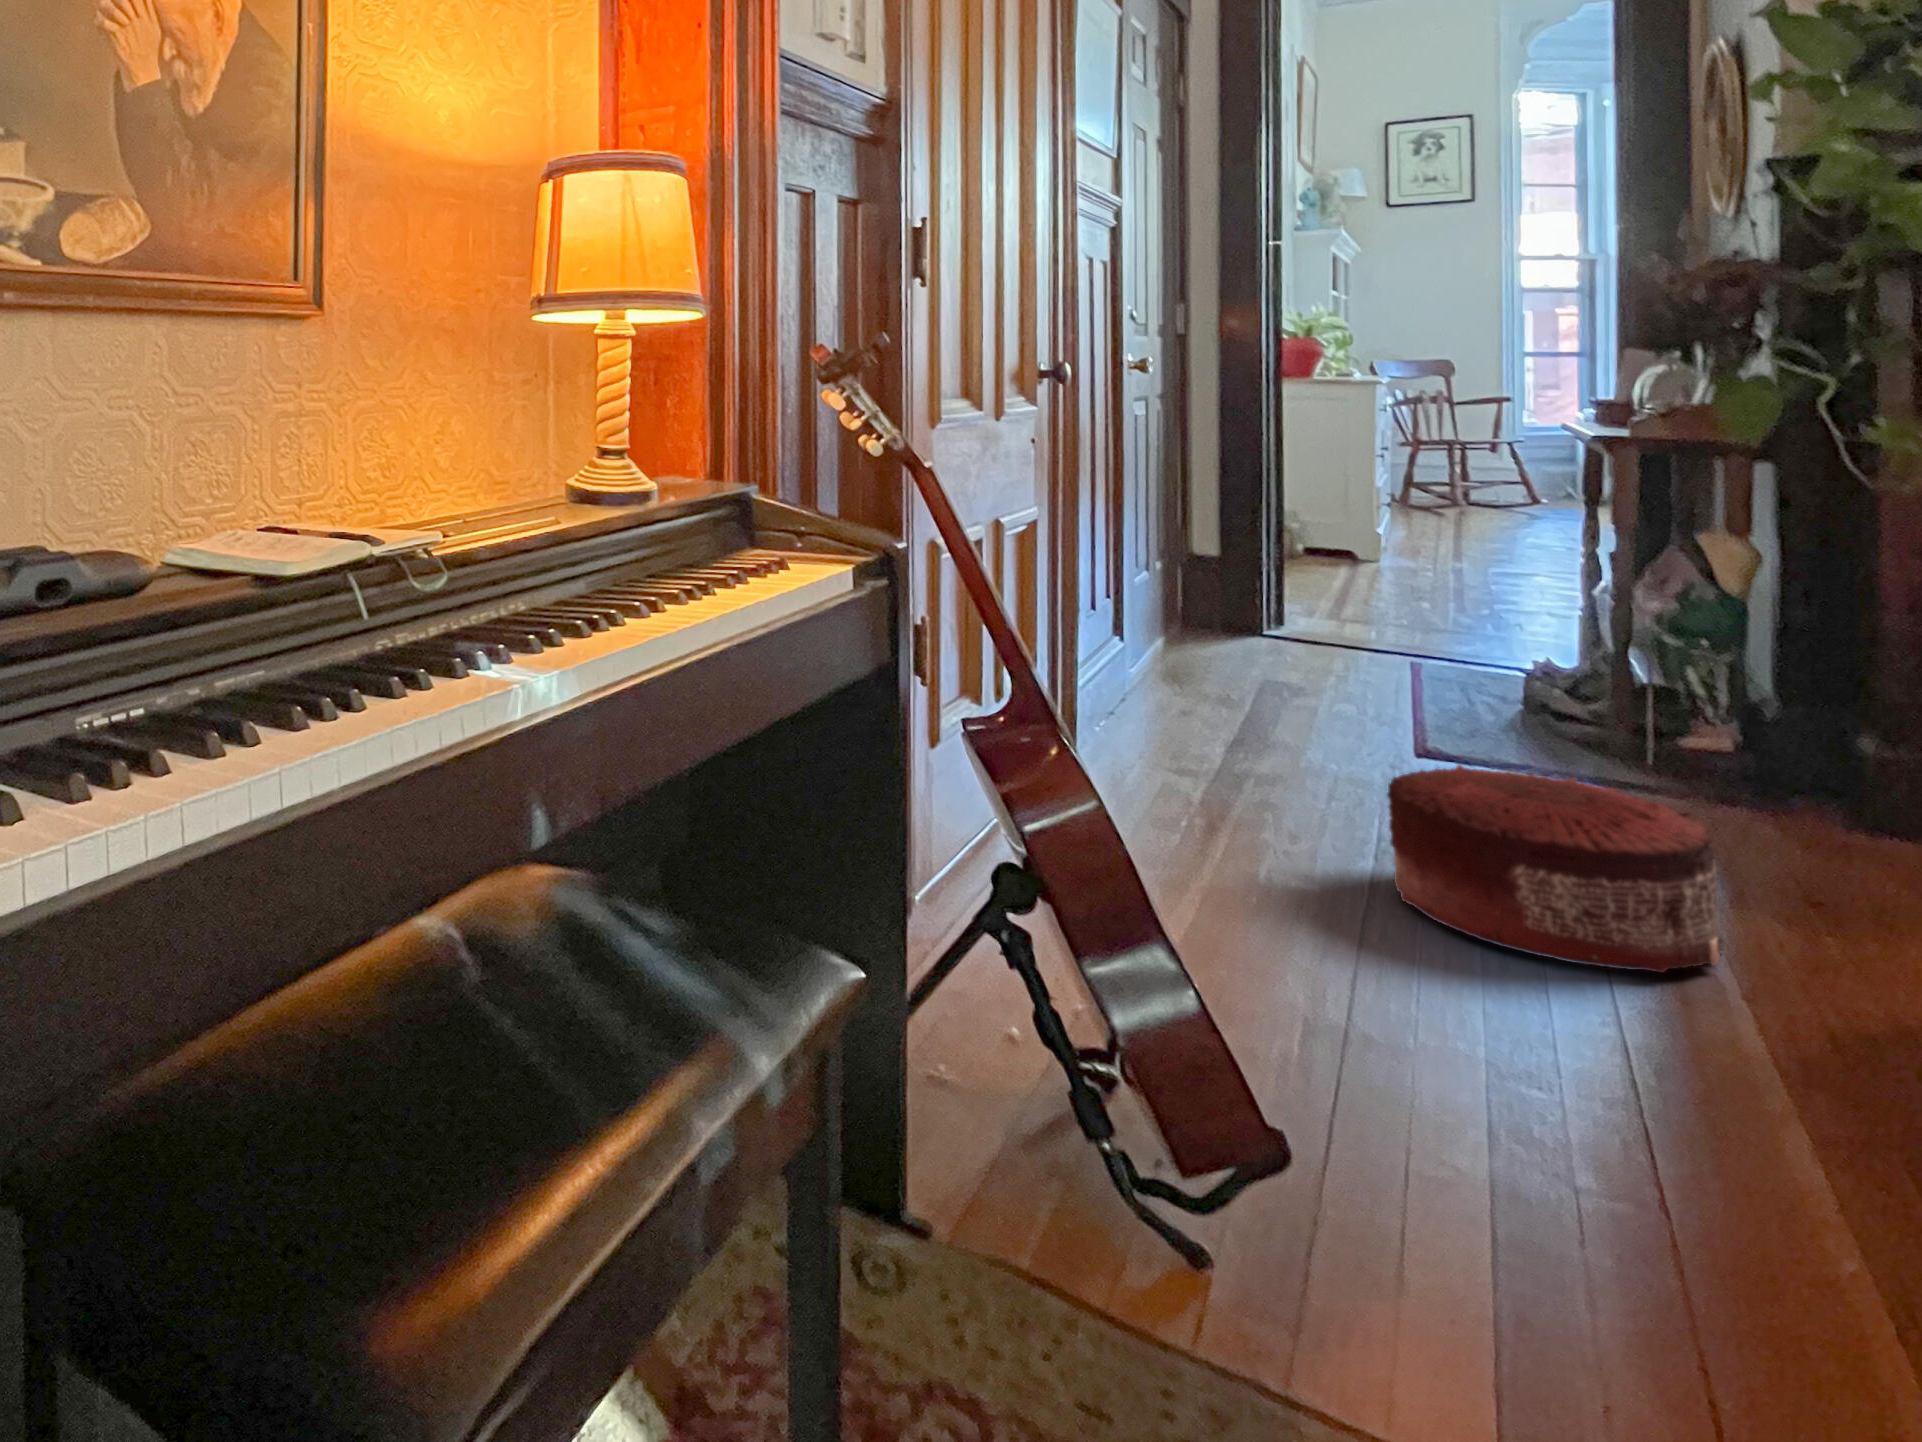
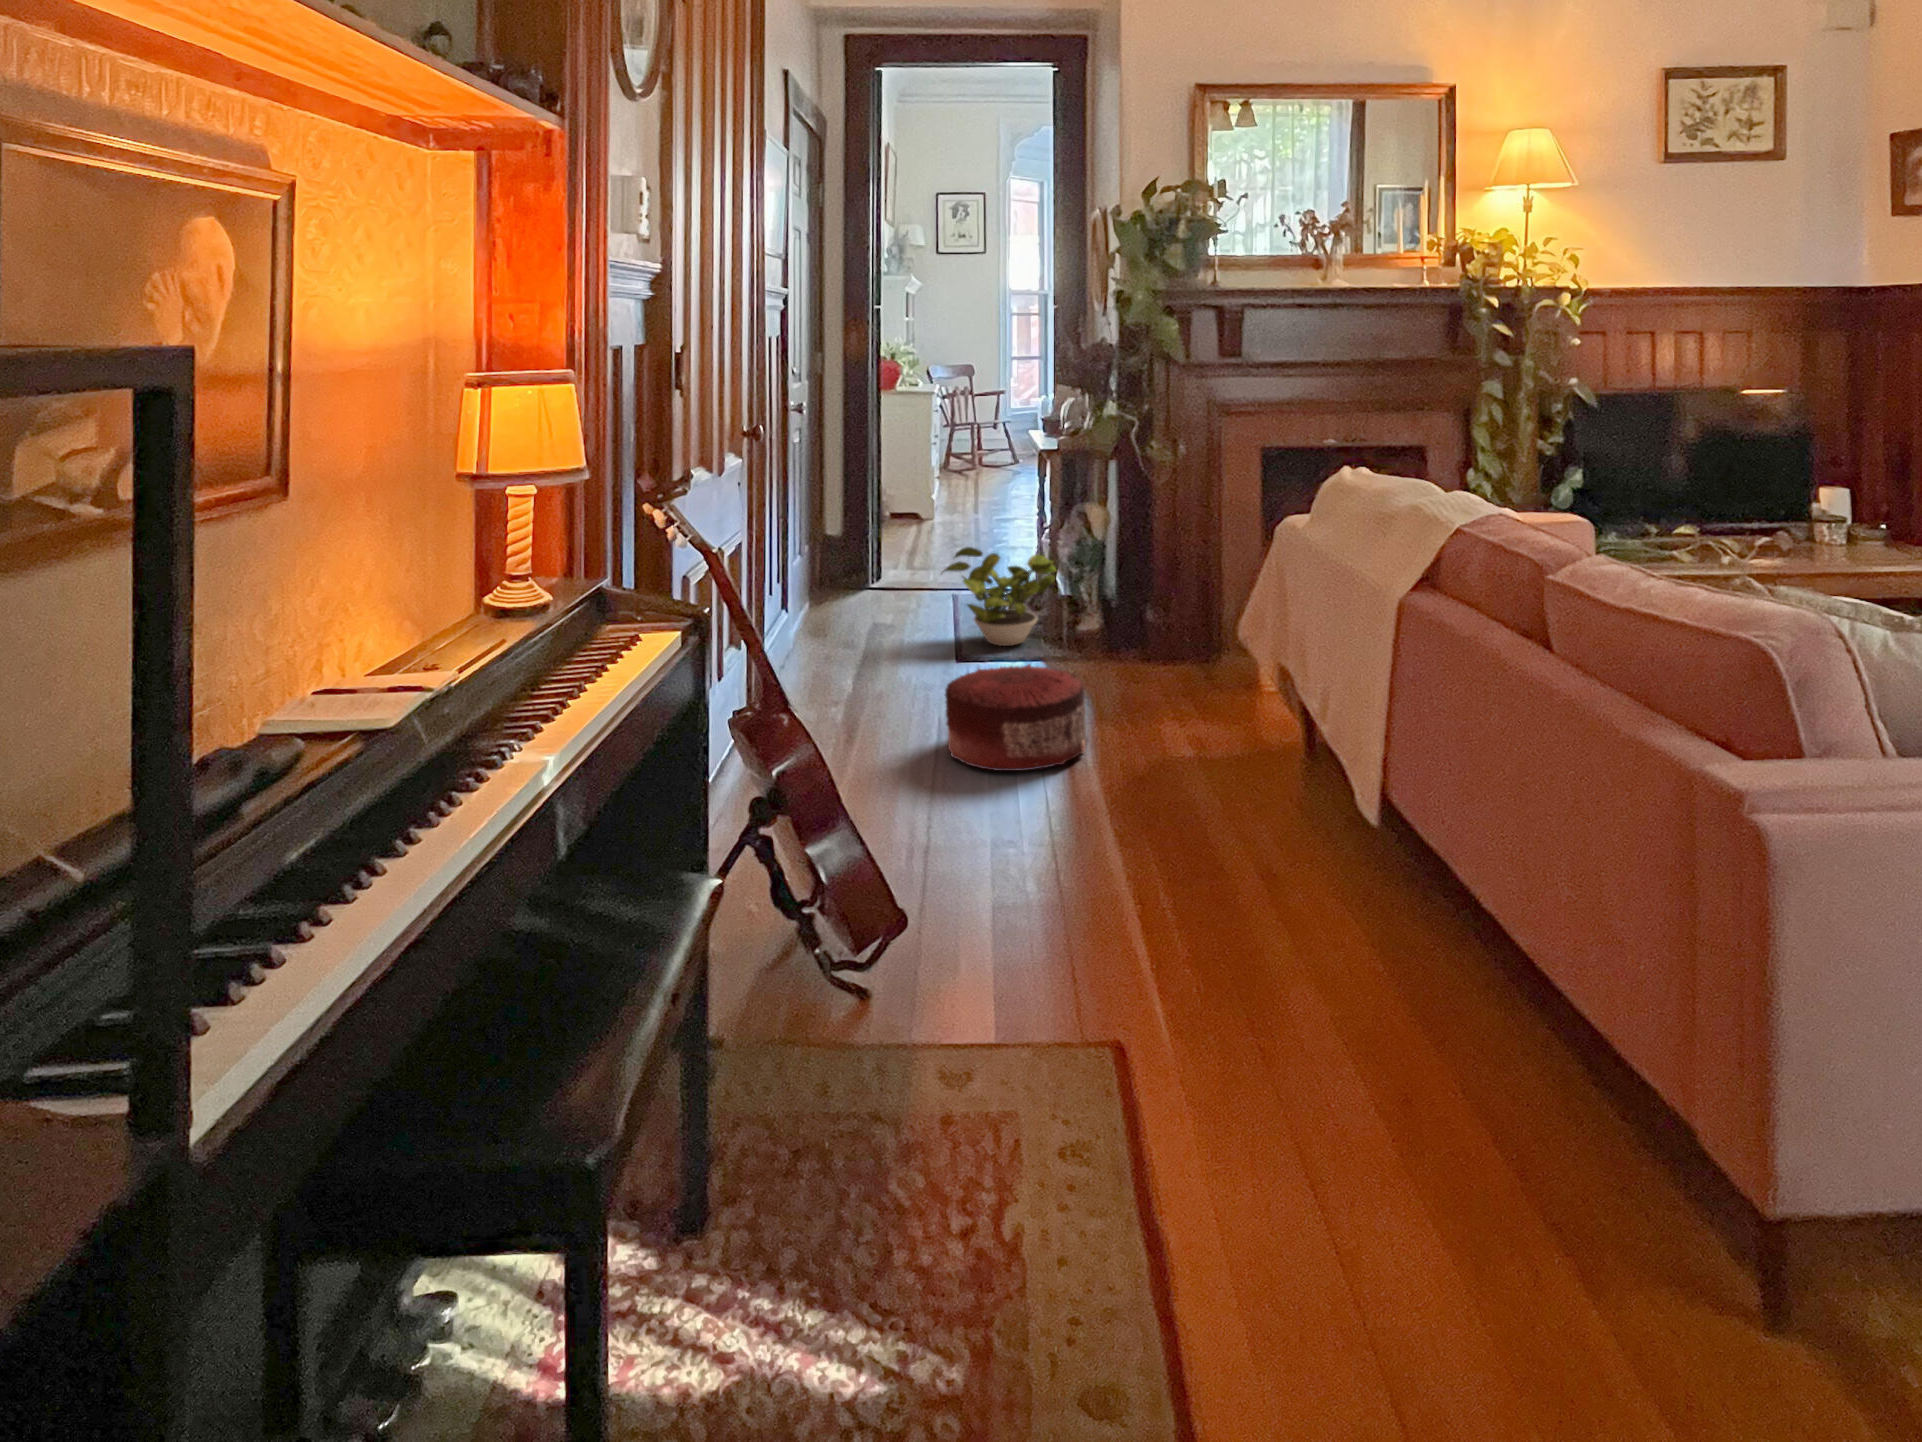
potted plant: none [1383,580,1633,753] -> present [941,547,1056,646]

